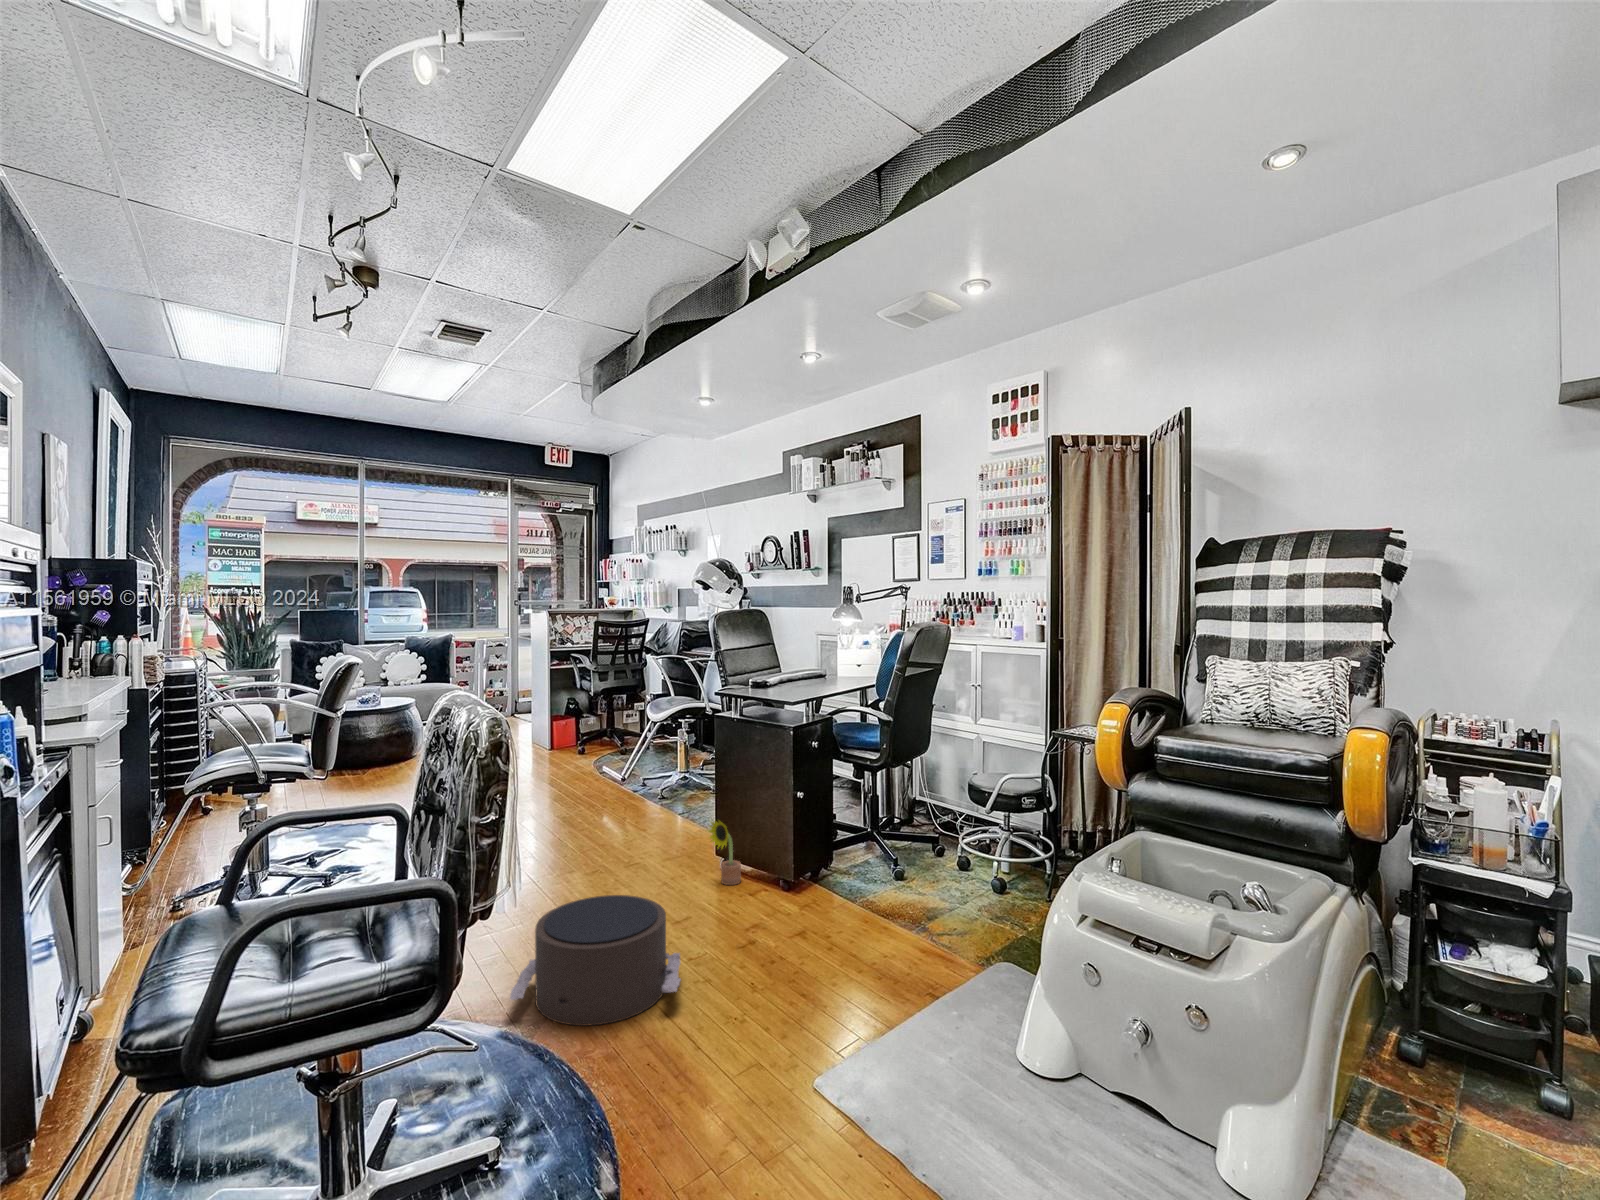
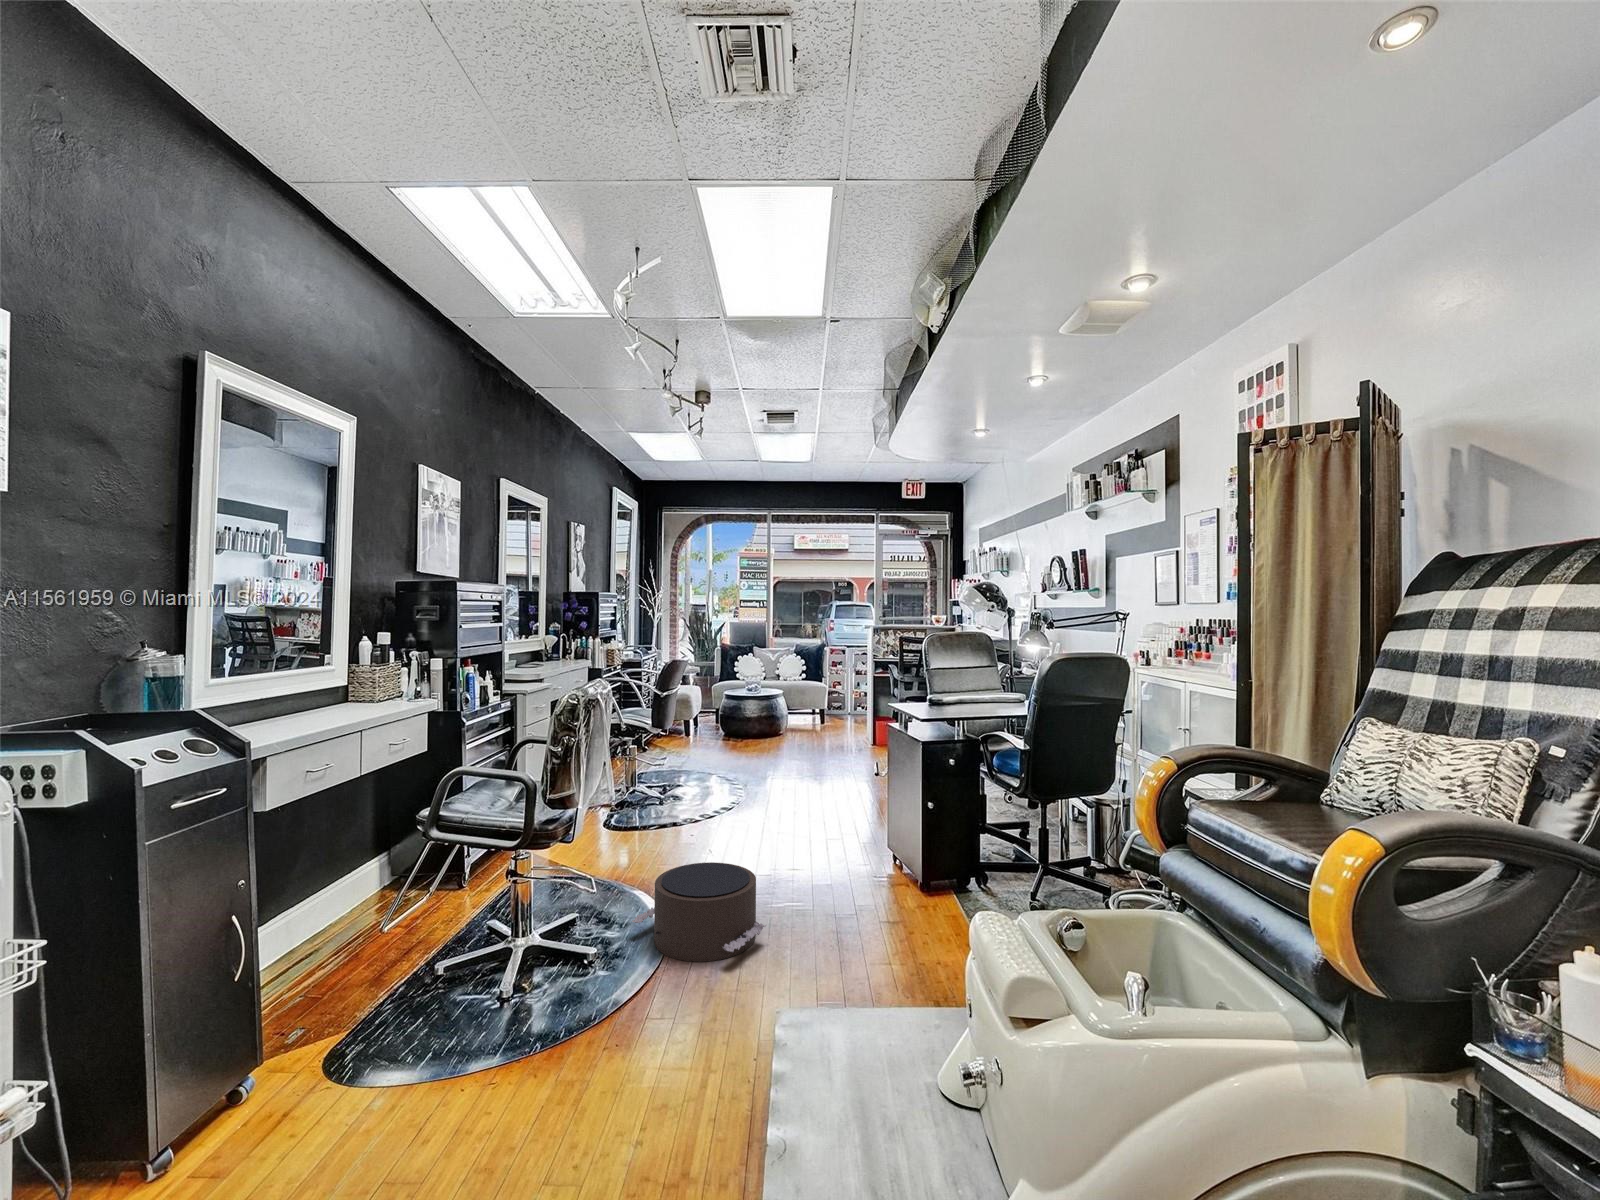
decorative plant: present [709,821,741,885] -> none [870,823,899,887]

